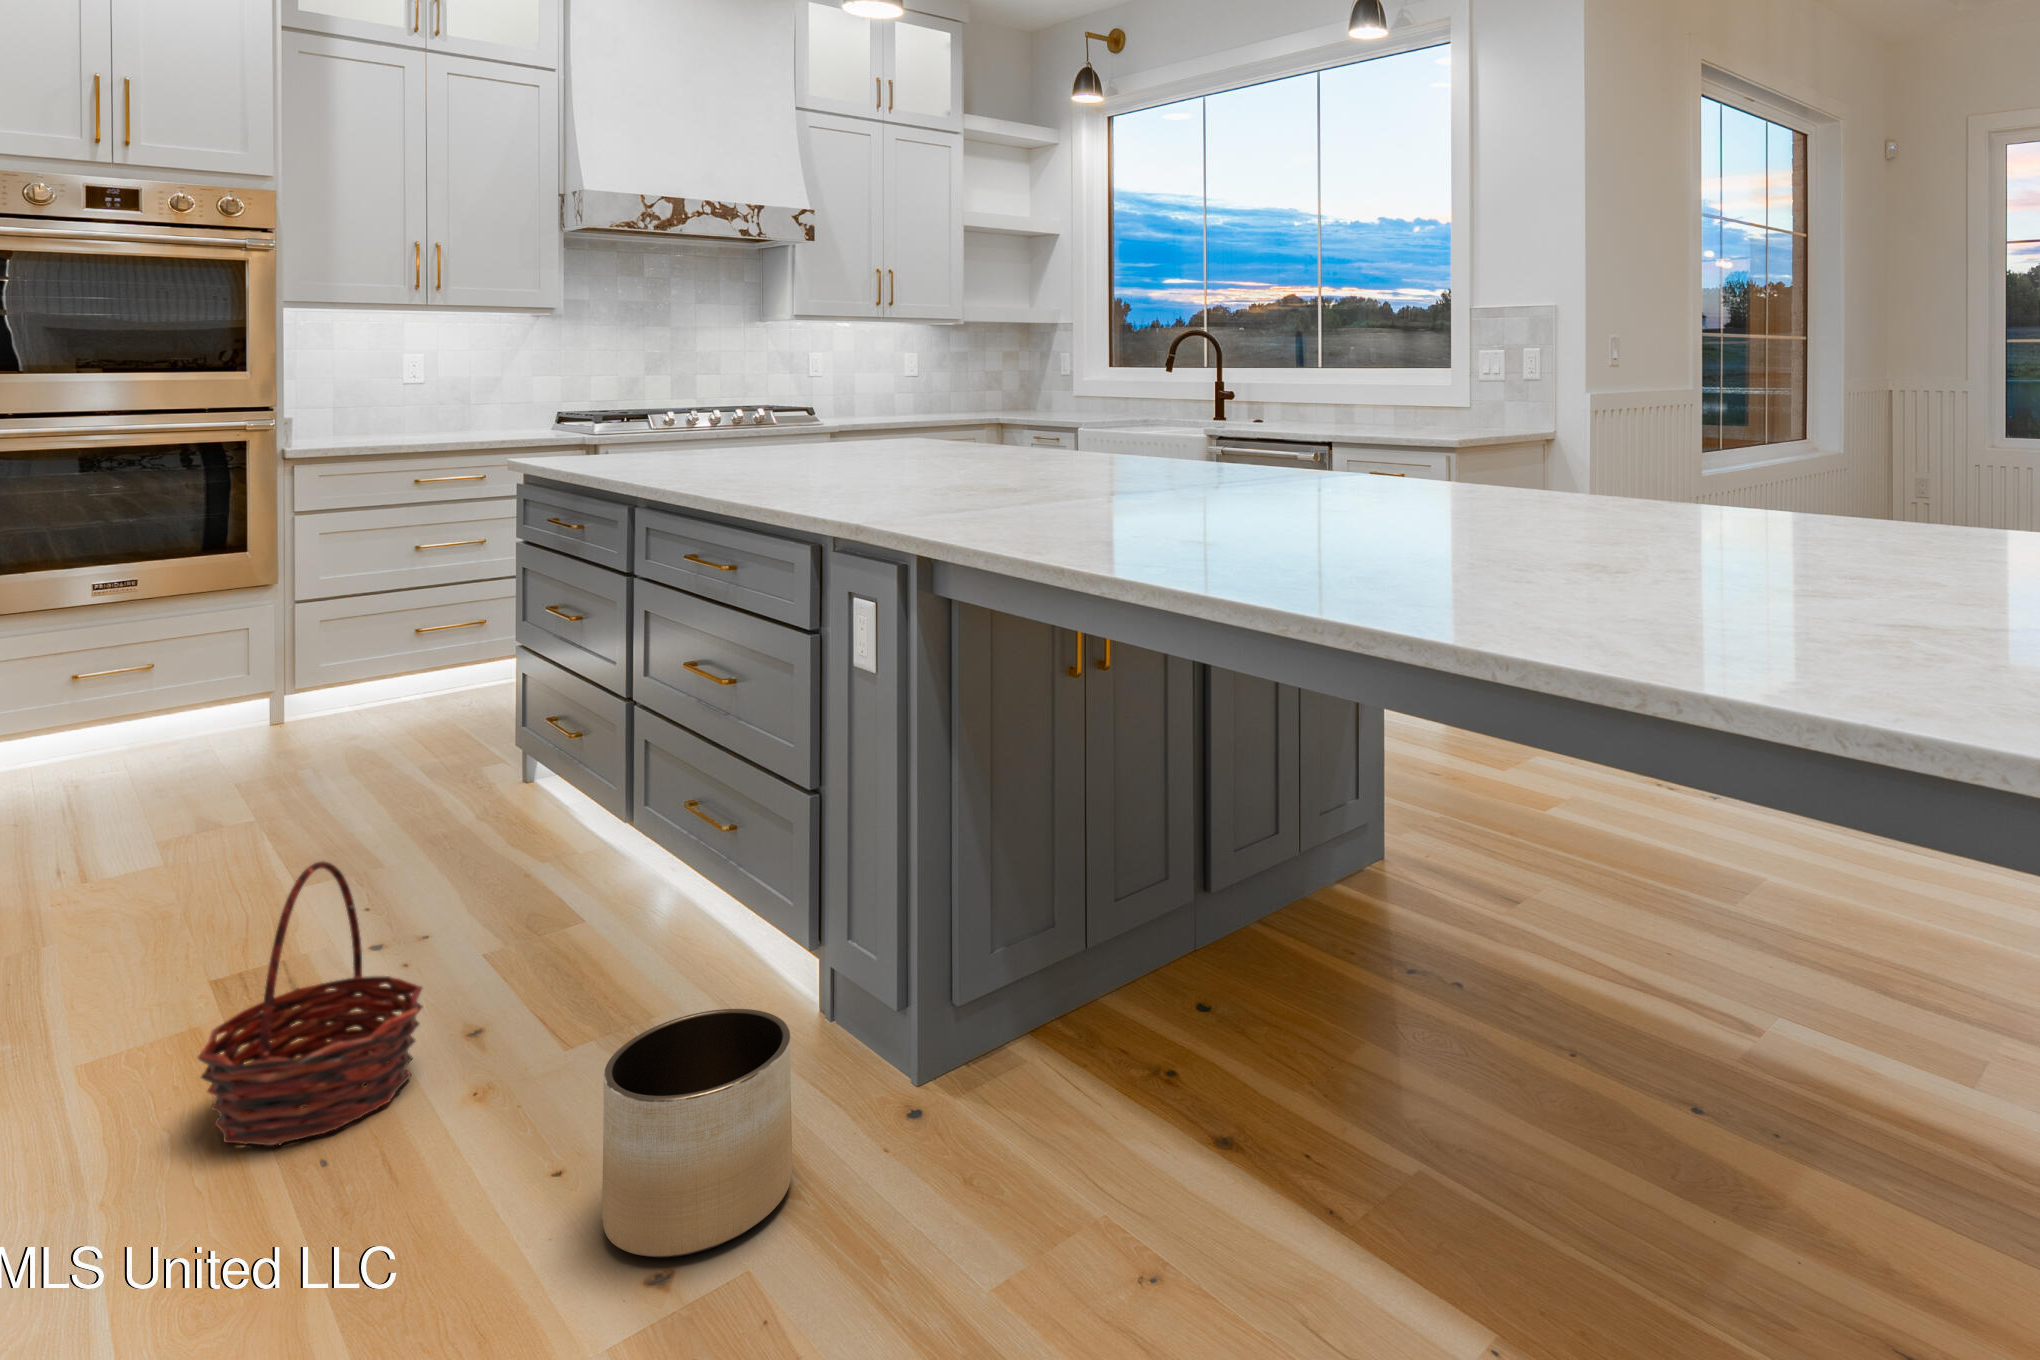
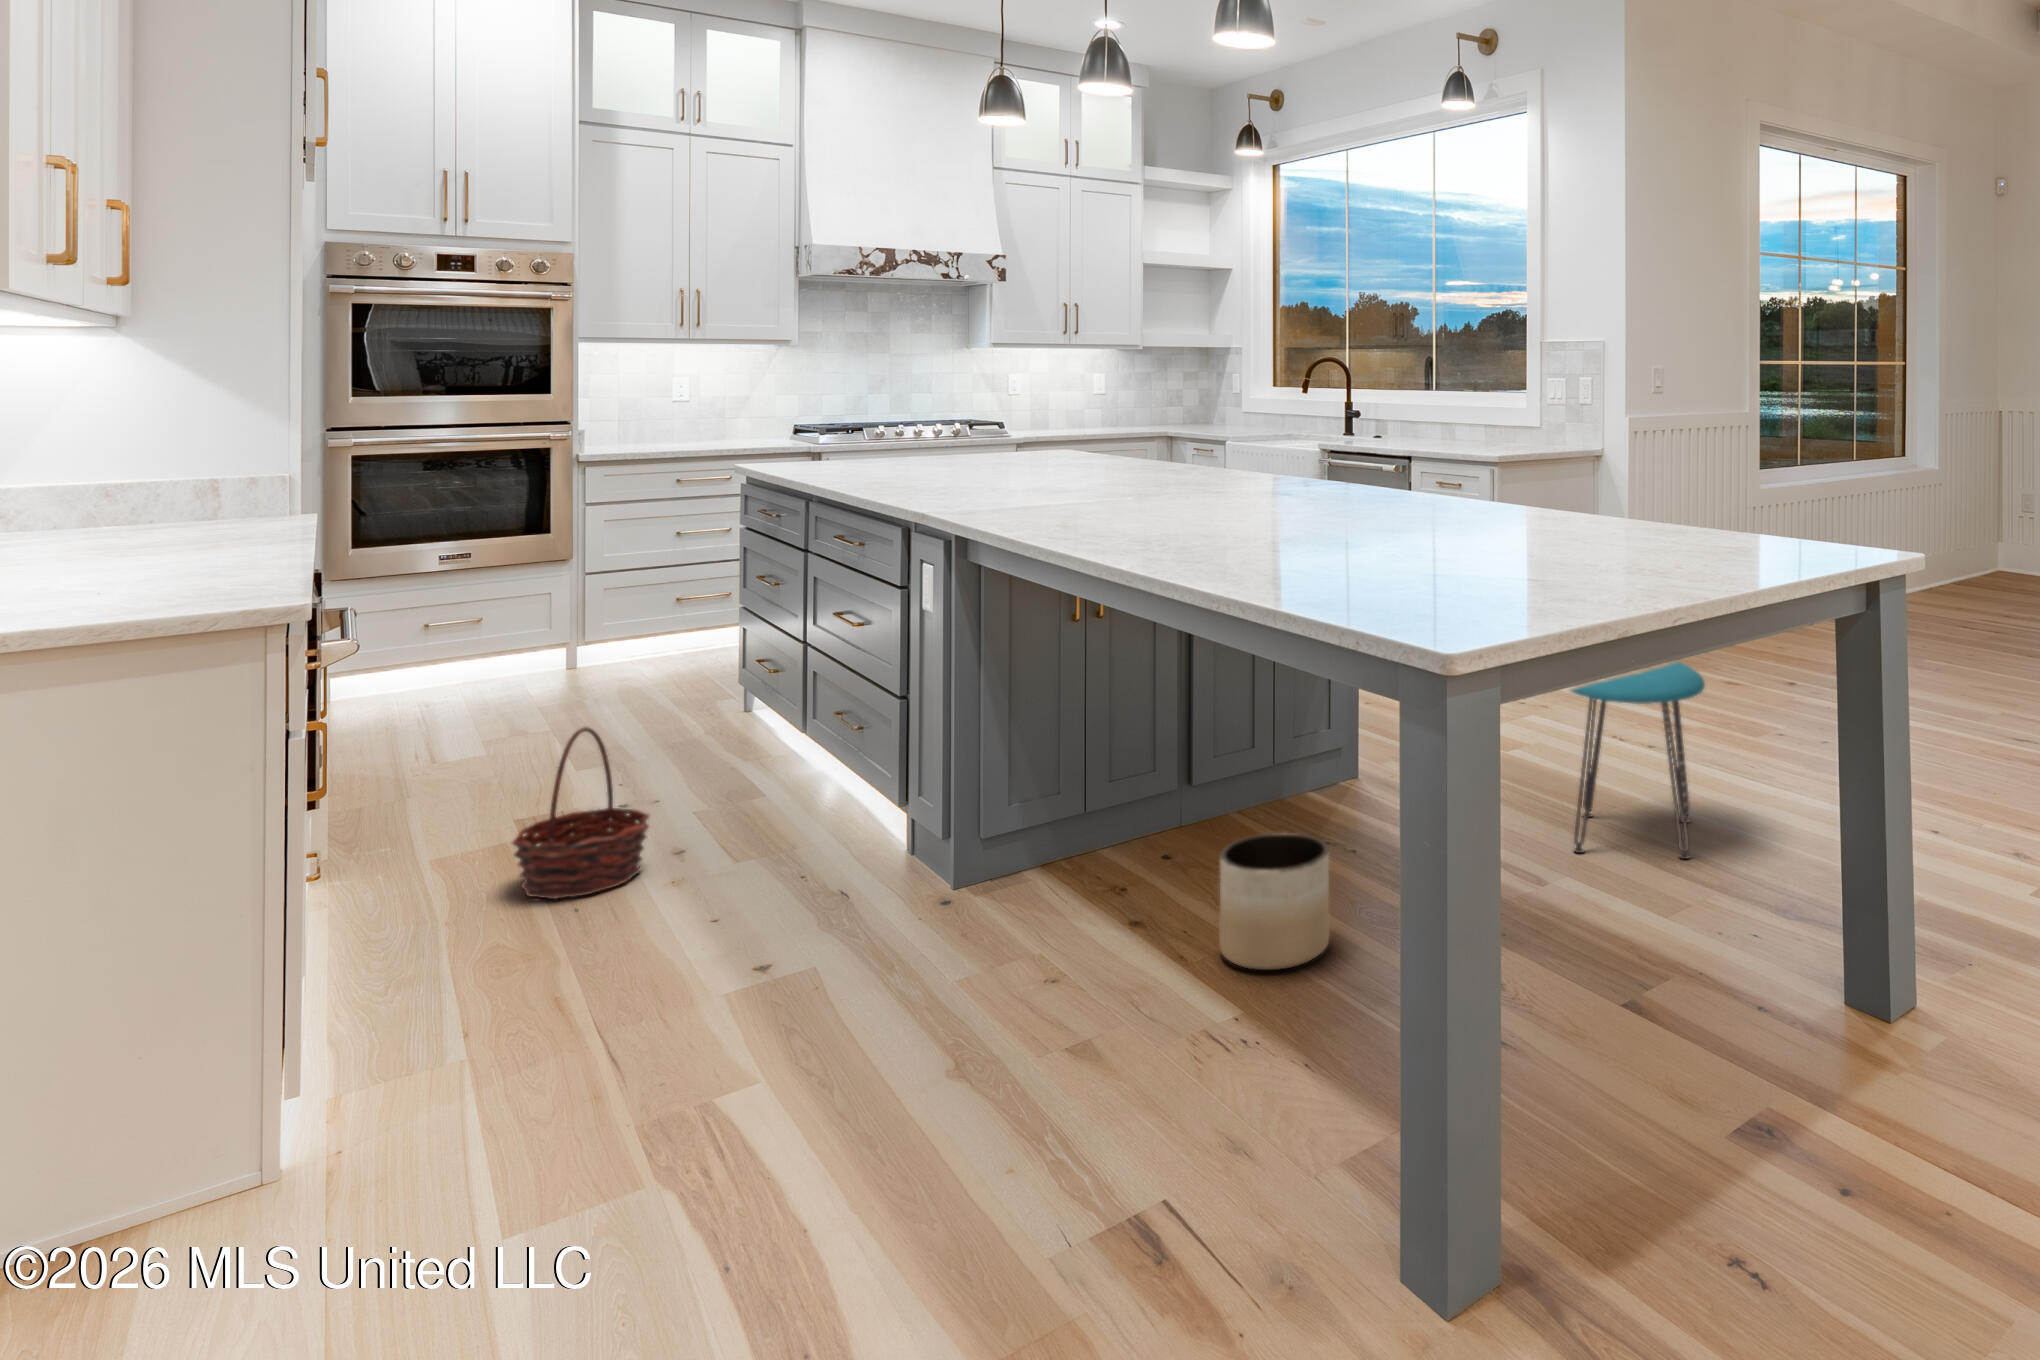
stool: none [1717,694,1924,980] -> present [1572,662,1705,859]
planter: present [602,1009,792,1258] -> present [1219,833,1330,970]

